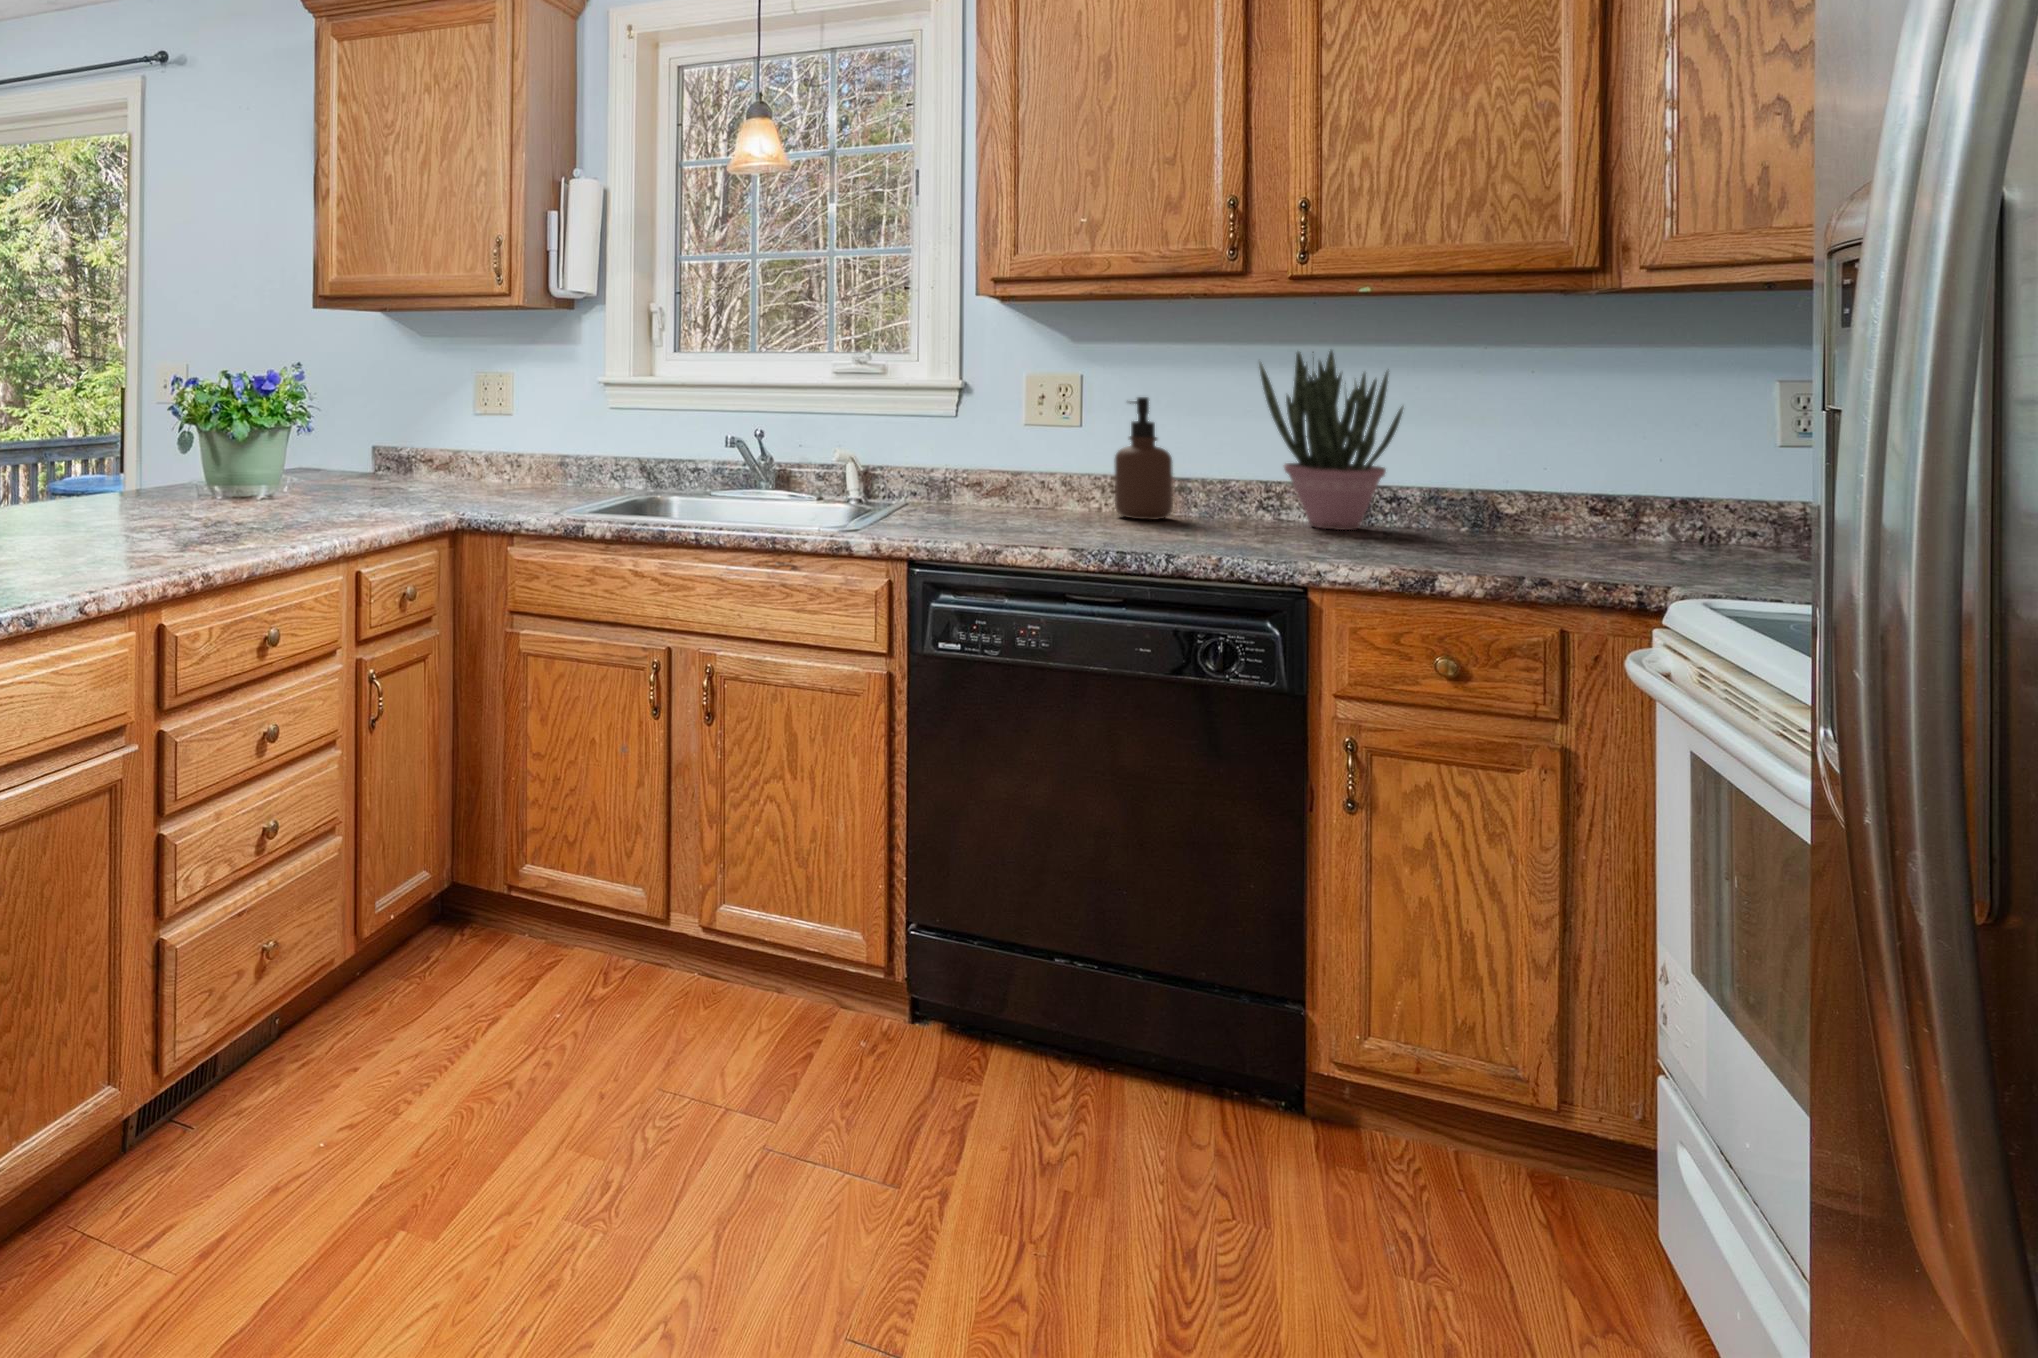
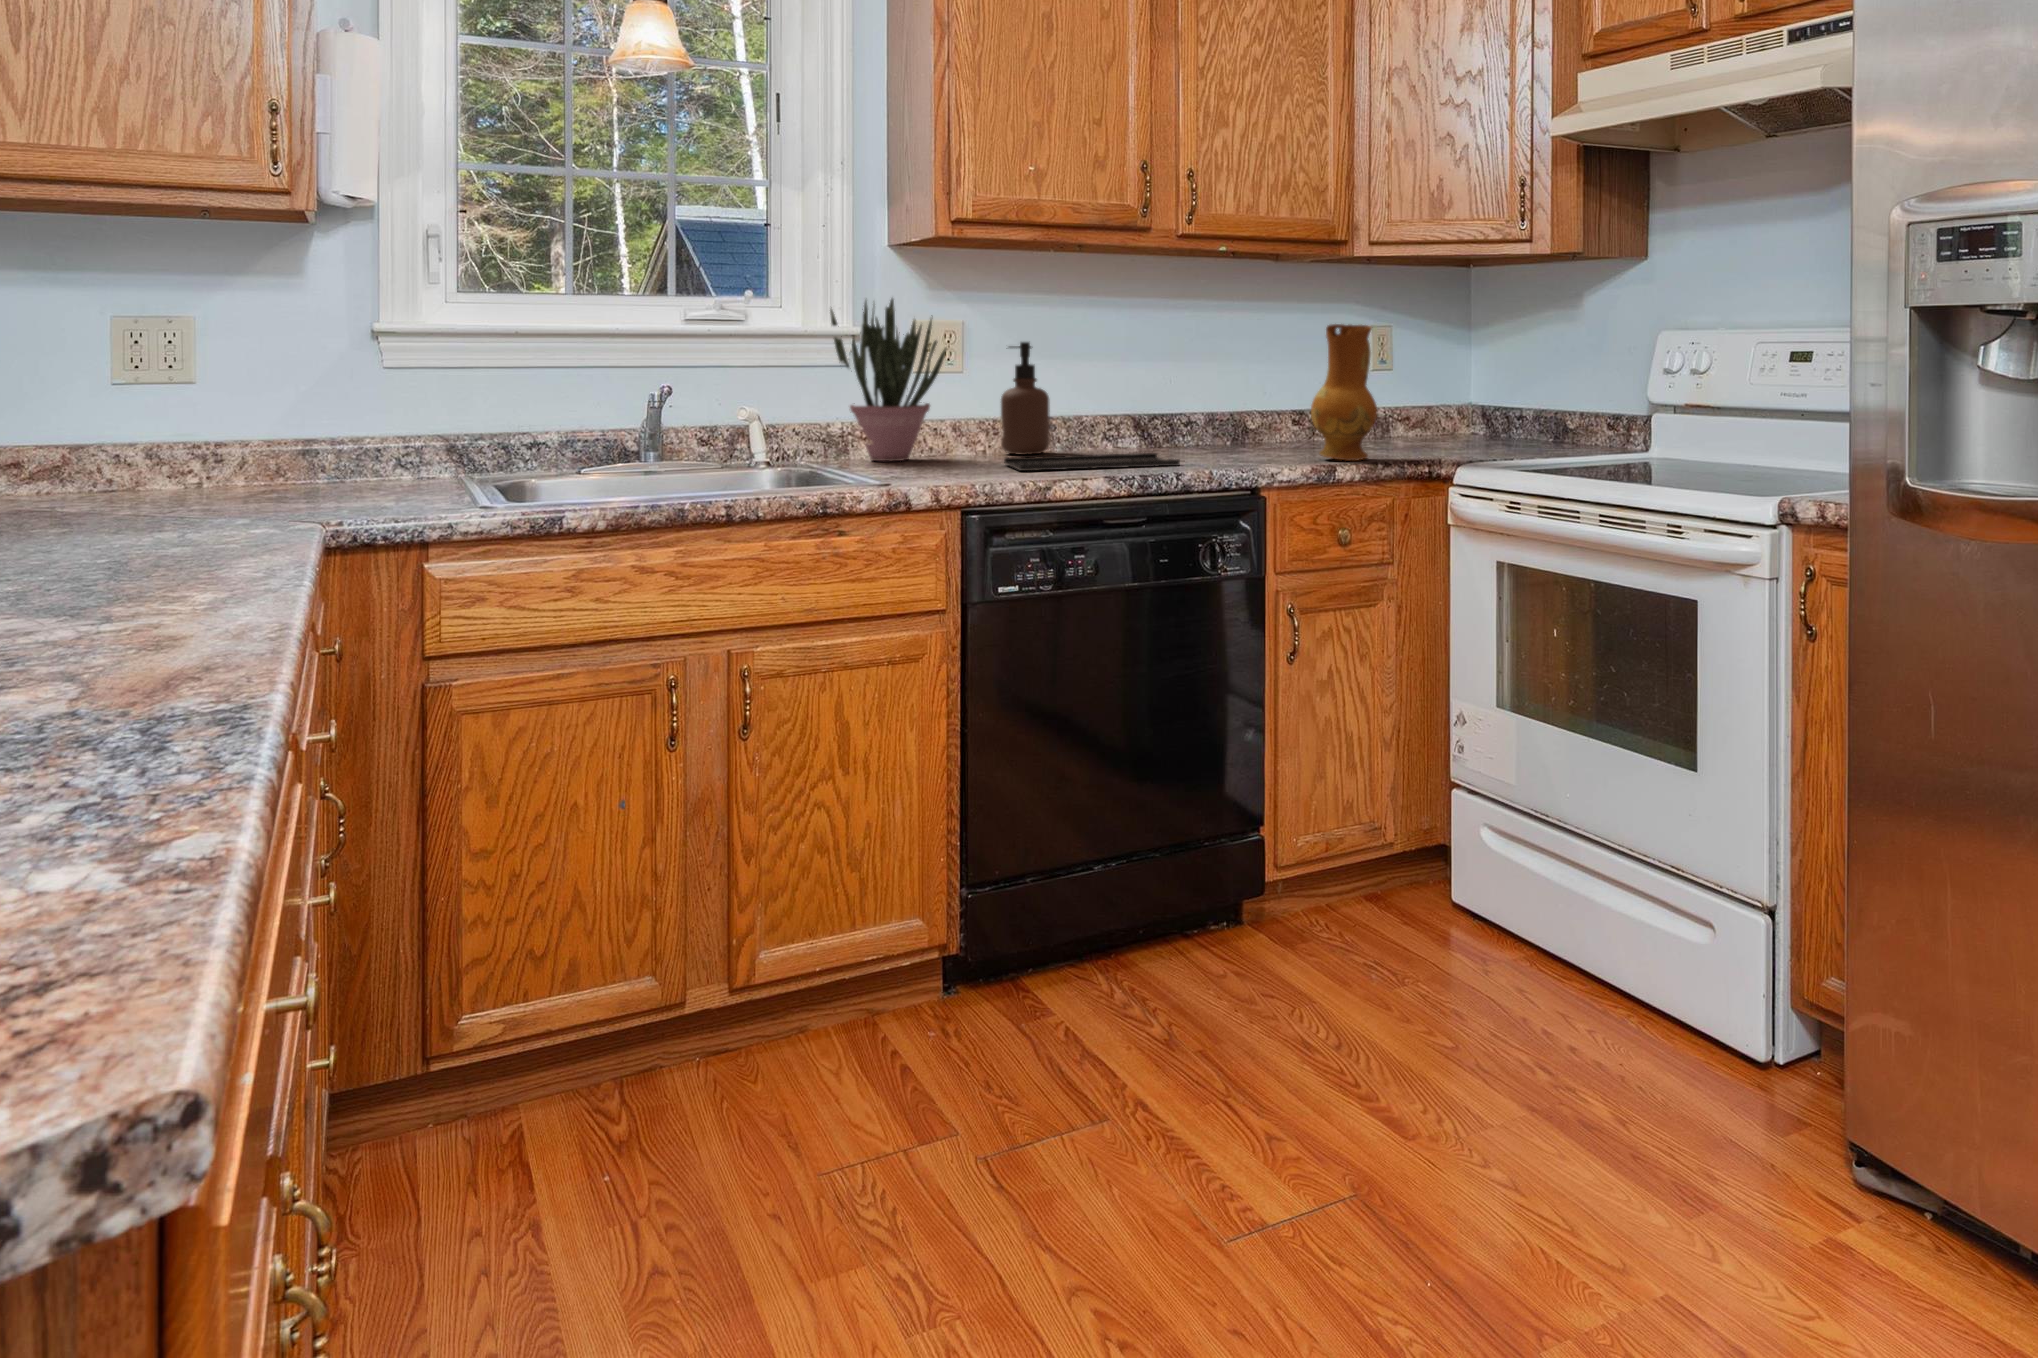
potted plant: present [1259,351,1403,530] -> present [830,298,946,461]
ceramic jug: none [1419,388,1538,574] -> present [1311,324,1377,461]
tray: none [1031,519,1242,550] -> present [1004,453,1180,471]

